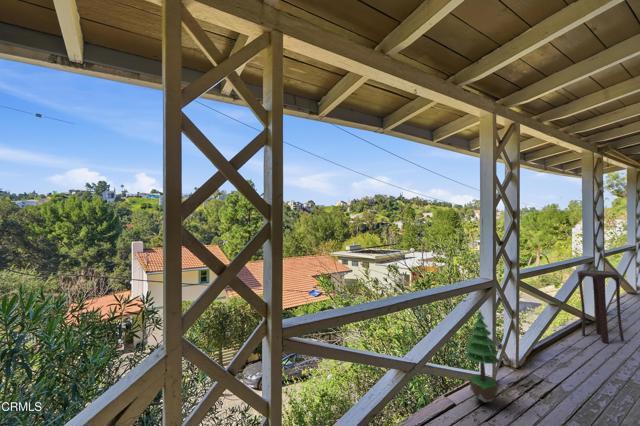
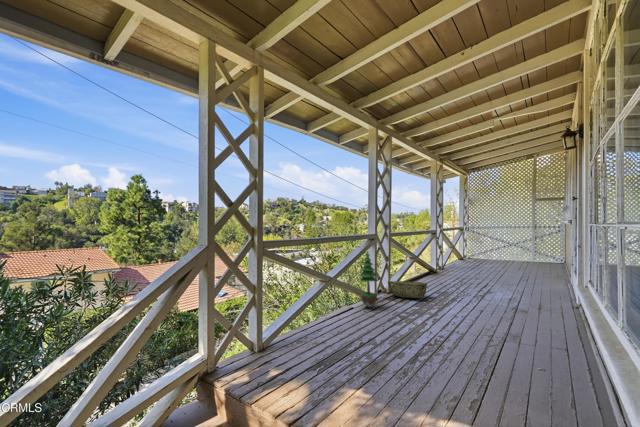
stool: present [577,270,624,343] -> none [426,236,449,280]
woven basket: none [515,349,593,391] -> present [388,281,427,298]

